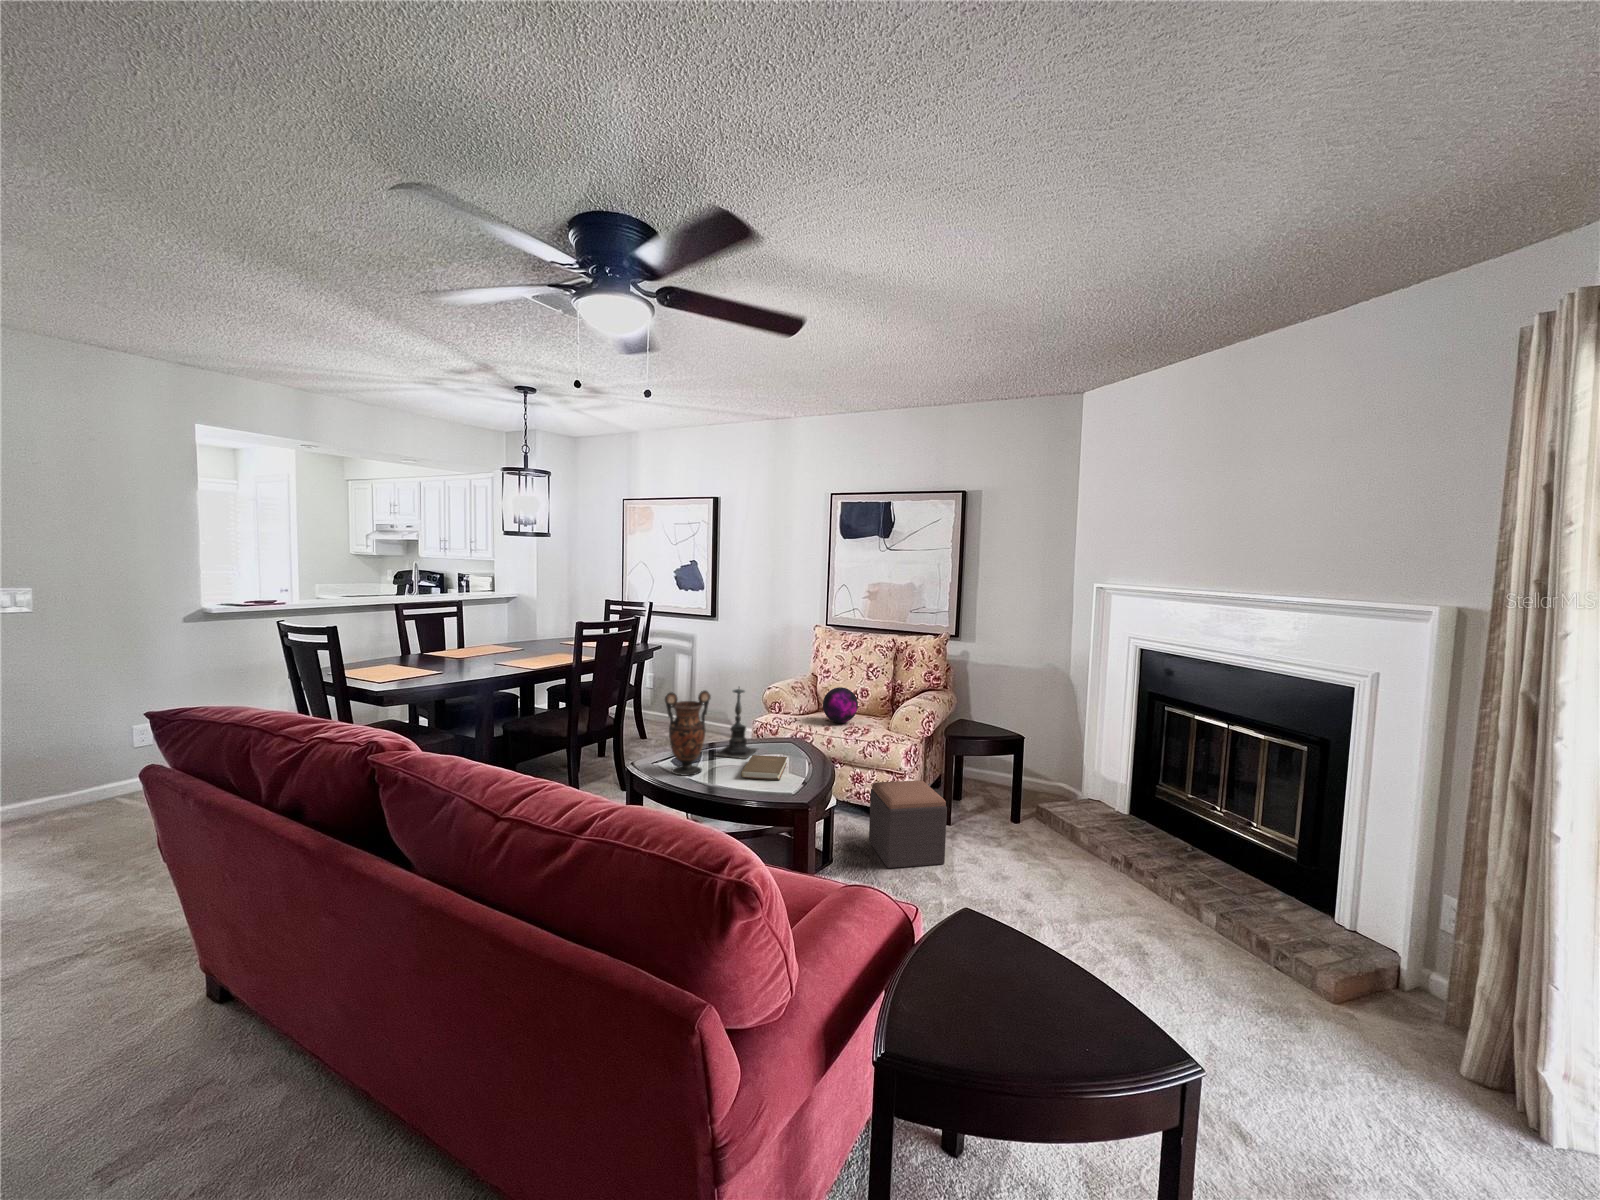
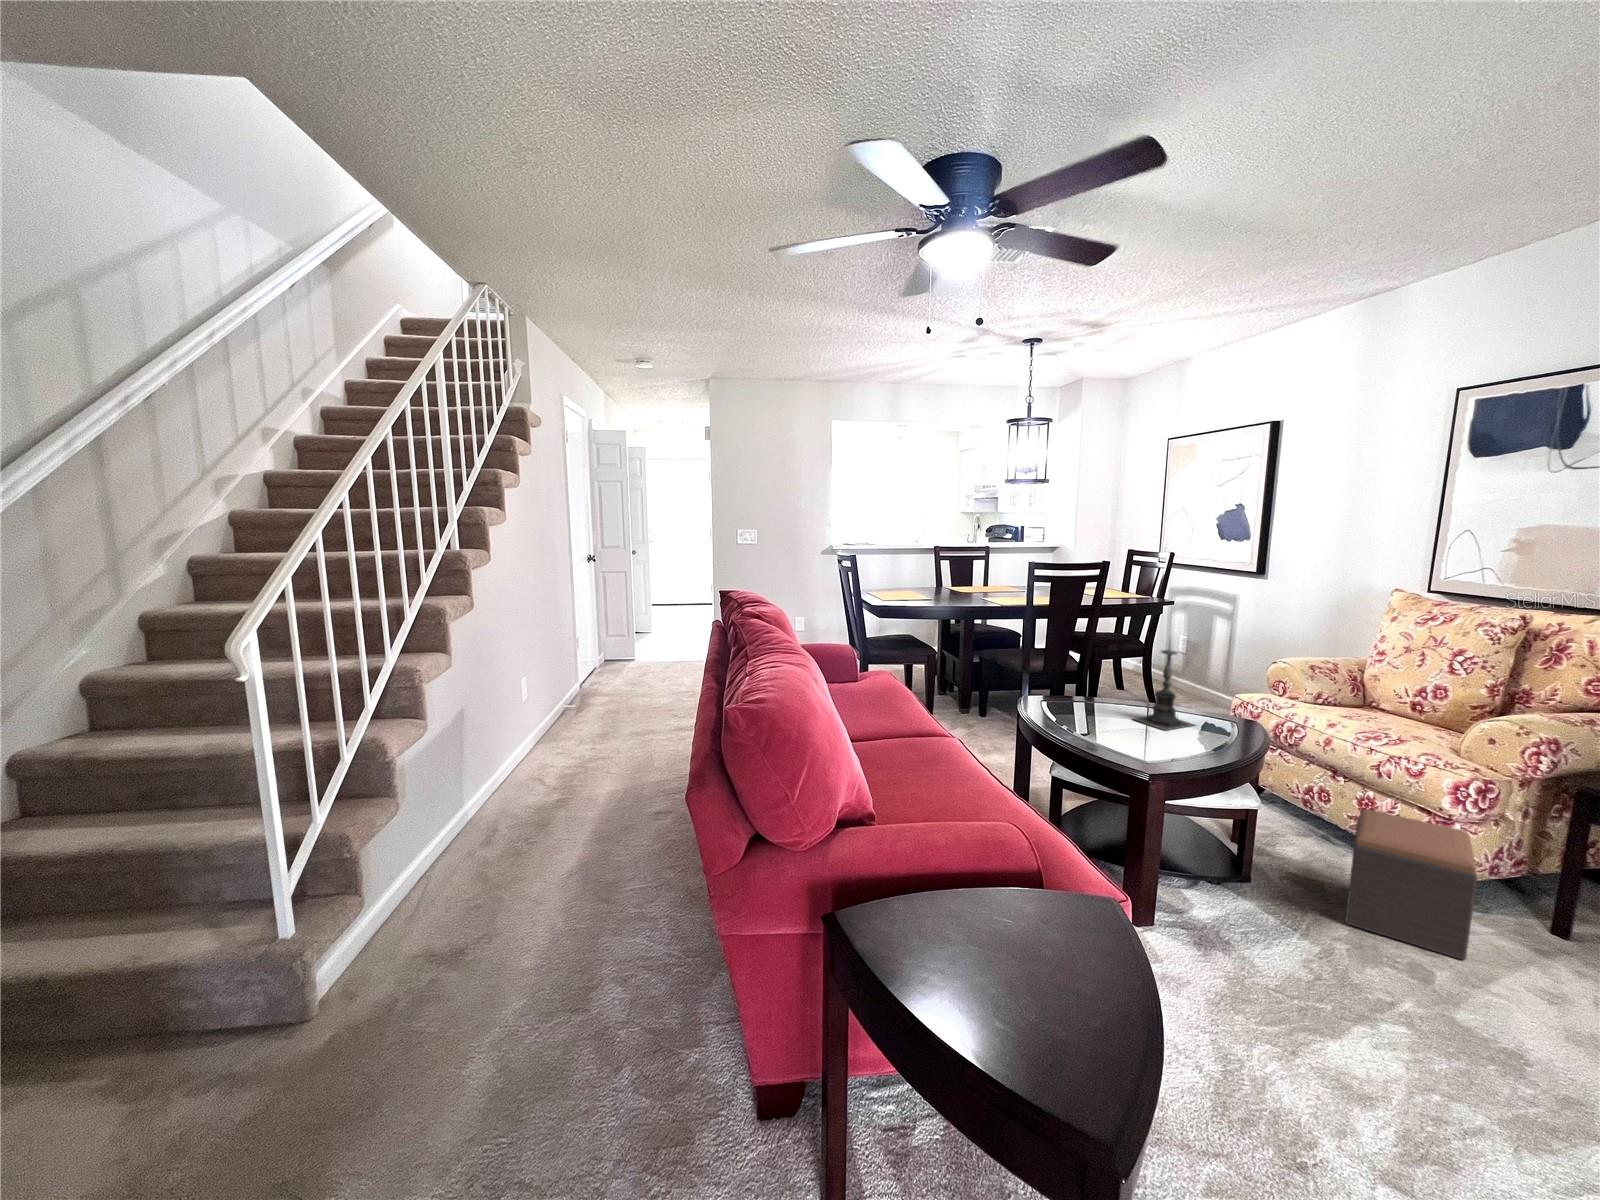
decorative orb: present [823,687,858,723] -> none [1339,675,1404,725]
vase: present [665,691,711,776] -> none [1061,640,1115,730]
book: present [741,755,787,780] -> none [1131,727,1211,758]

